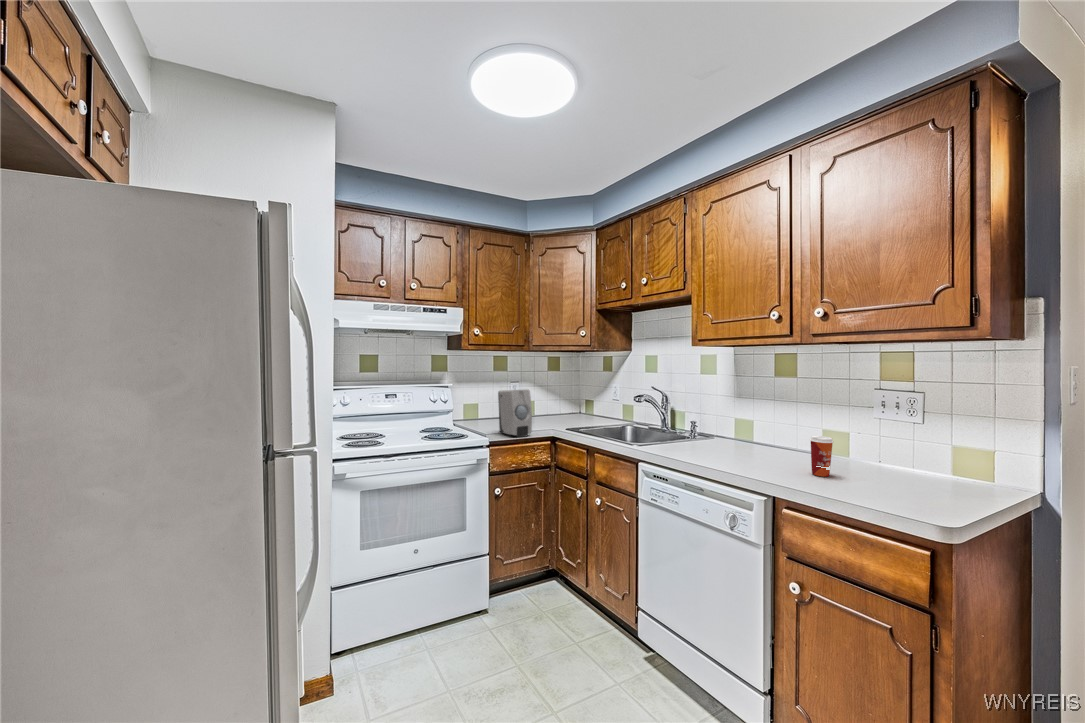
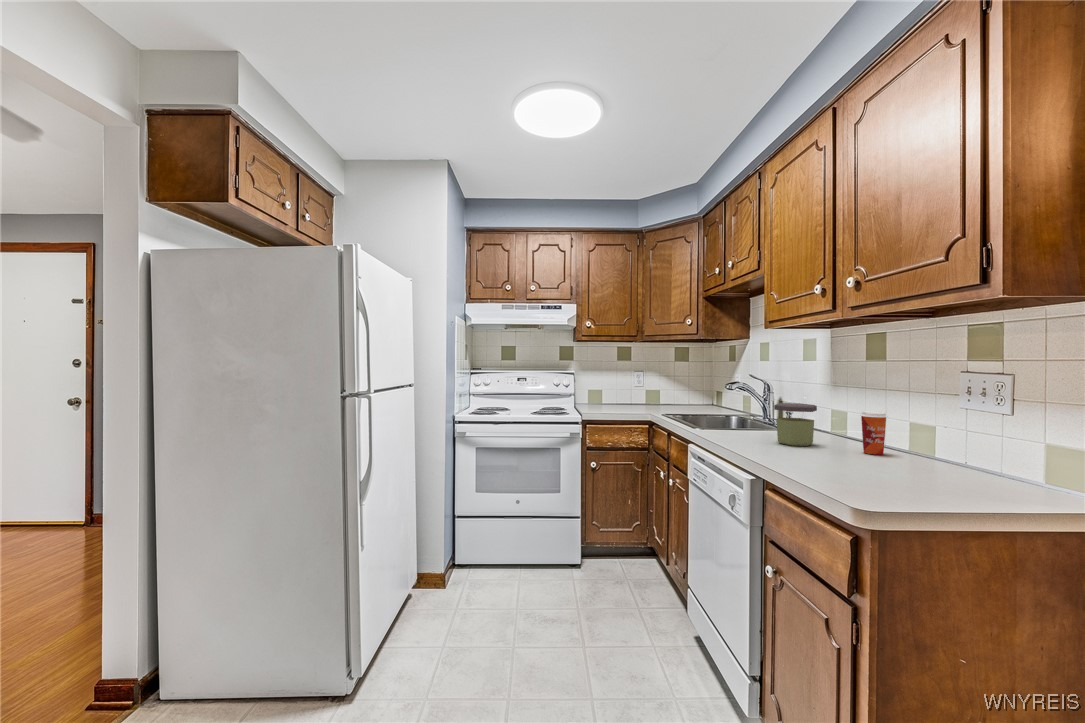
soap dispenser: present [498,389,532,437] -> none [603,374,628,416]
jar: none [727,427,767,471] -> present [774,403,817,446]

